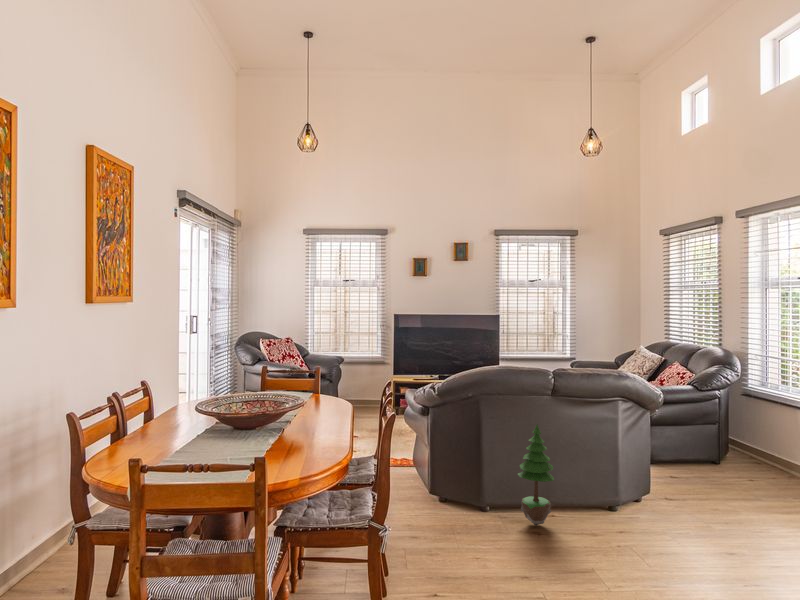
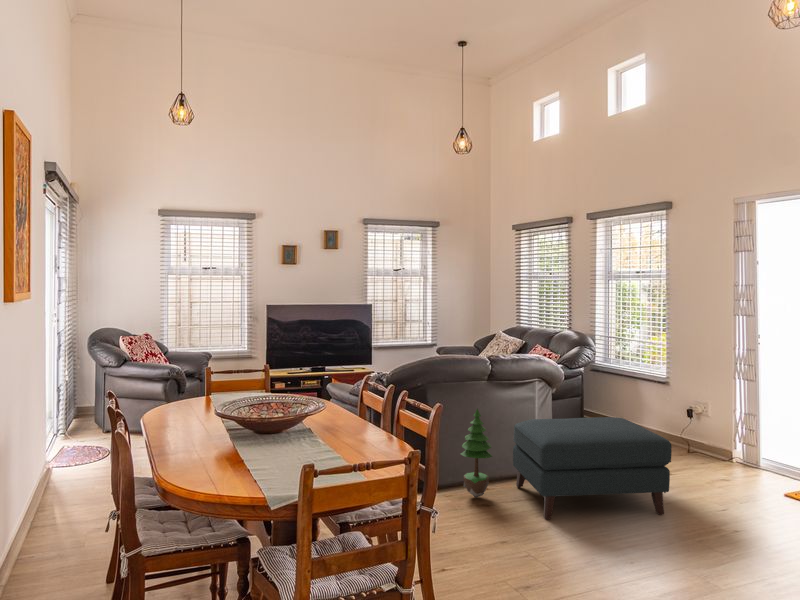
ottoman: none [587,443,780,583] -> present [513,417,672,520]

